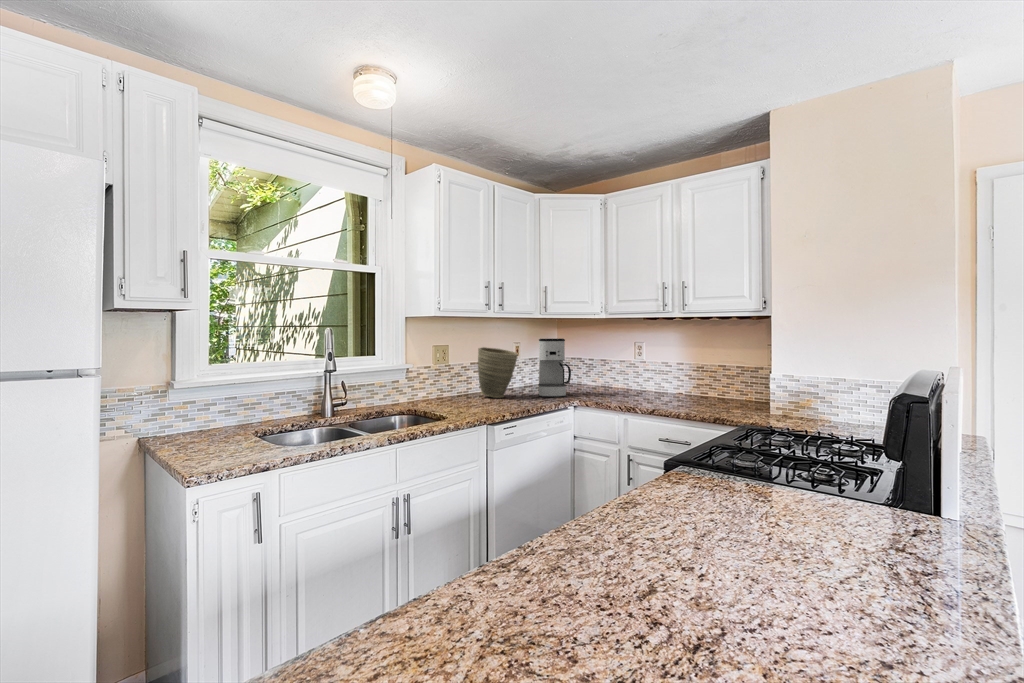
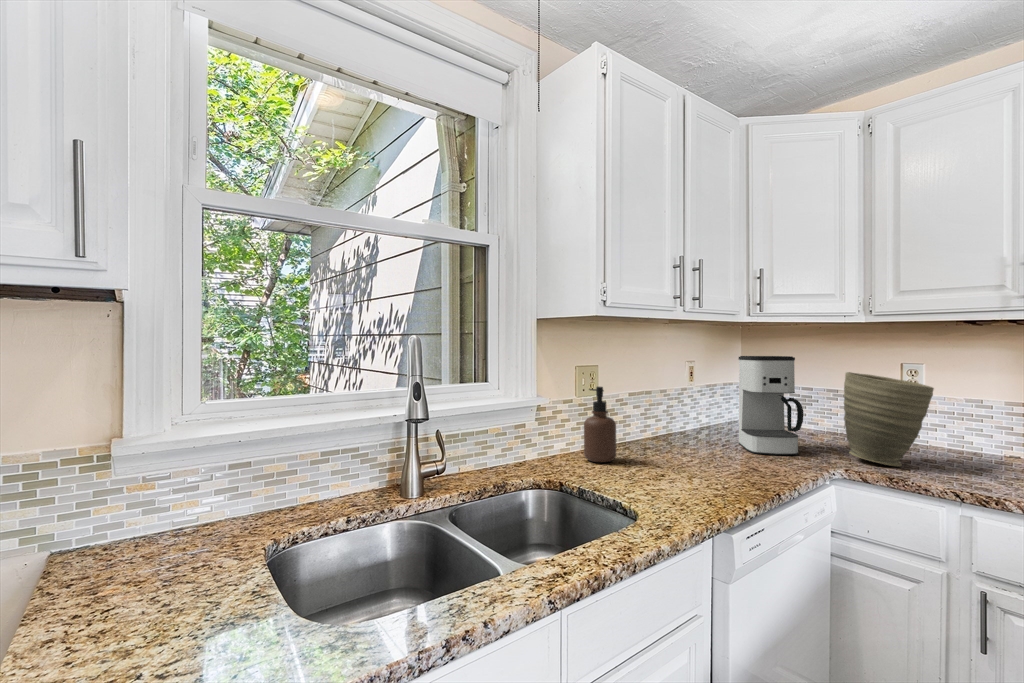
vase: present [478,347,518,398] -> present [844,372,934,466]
soap dispenser: none [436,358,455,403] -> present [584,387,616,462]

